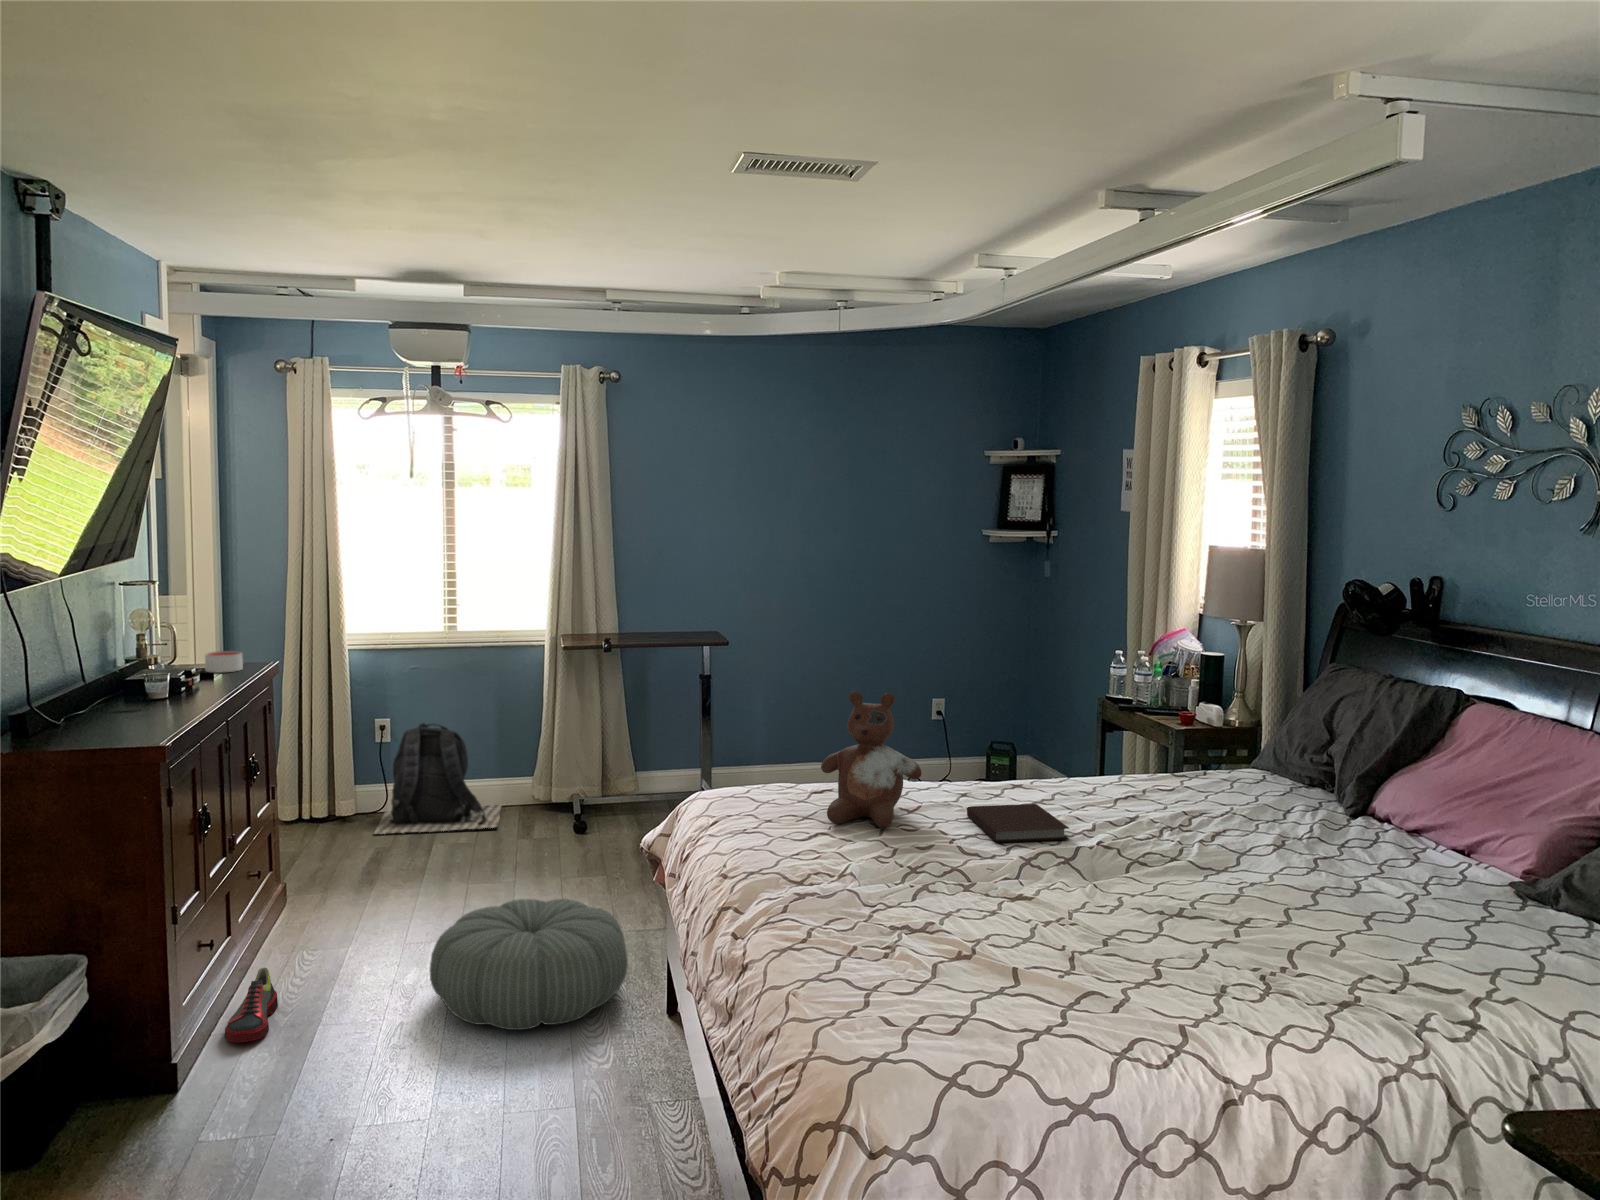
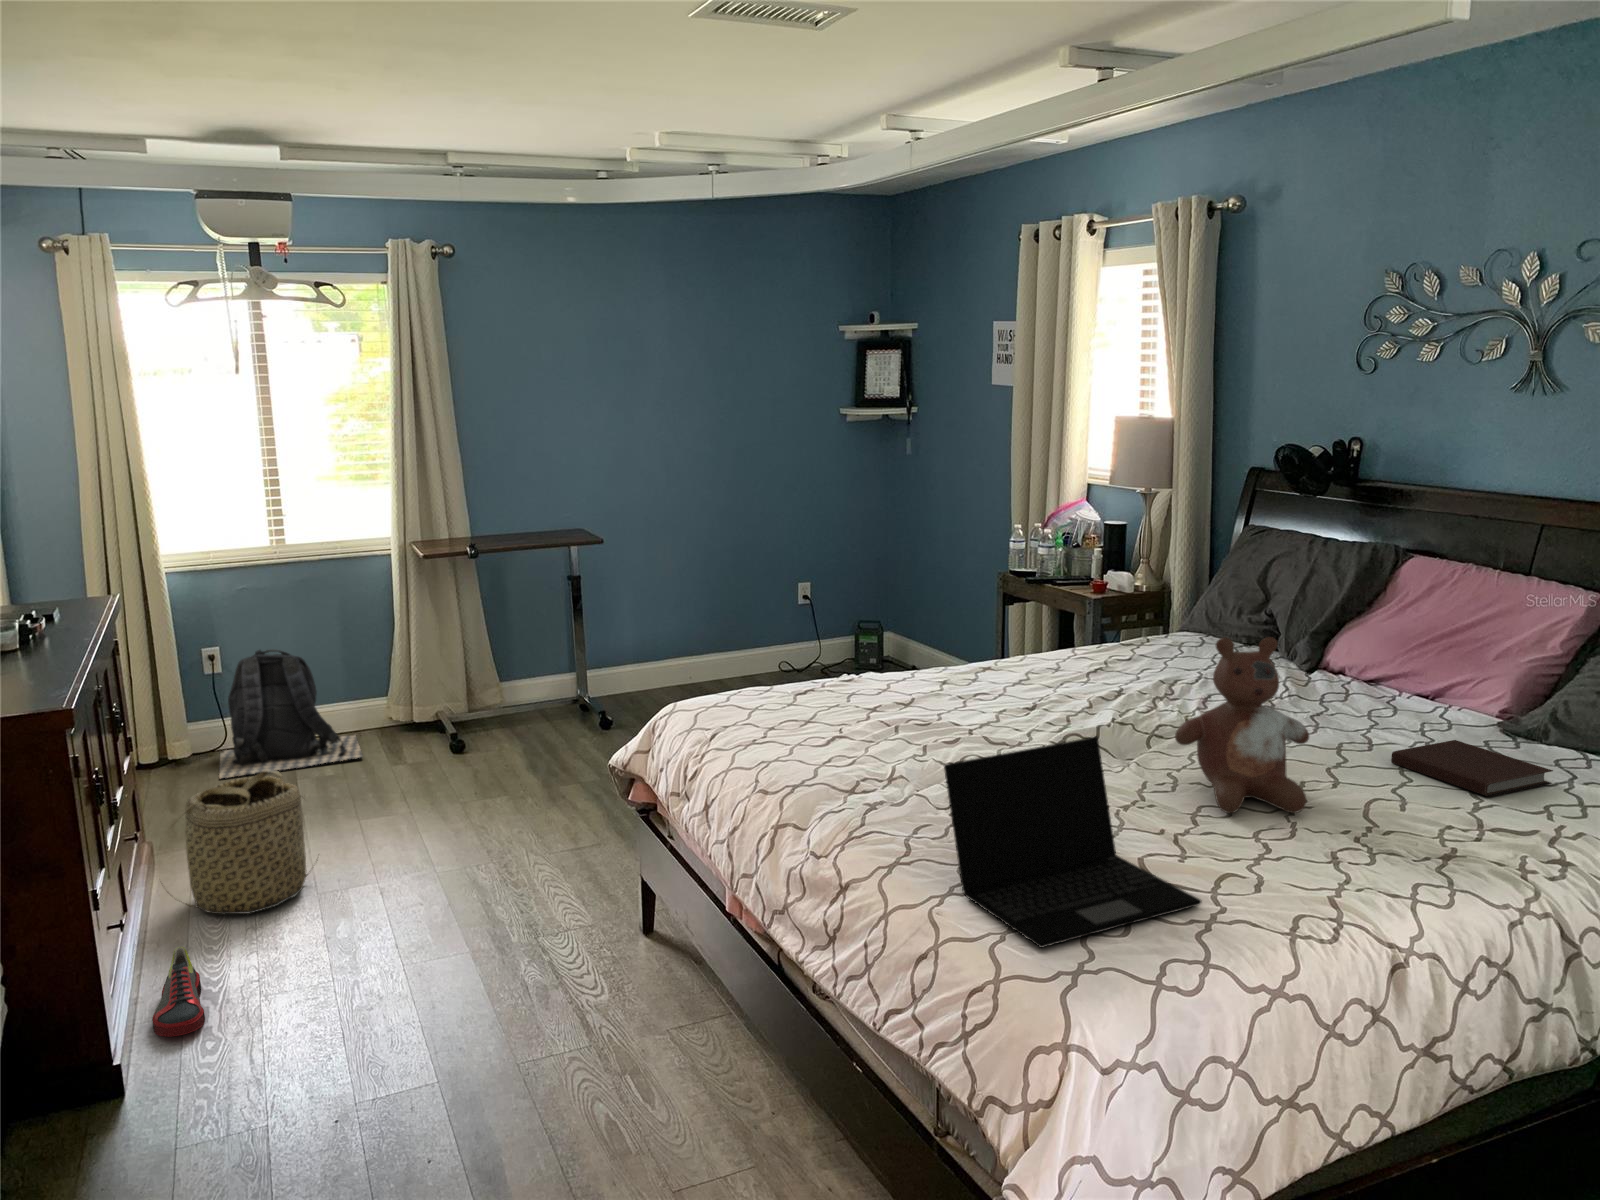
candle: present [205,651,243,673] -> none [31,585,81,612]
stuffed bear: present [821,691,922,827] -> present [1175,637,1309,813]
notebook: present [967,804,1069,842] -> present [1391,740,1553,796]
basket: none [275,825,416,950] -> present [180,771,308,914]
laptop: none [820,845,1047,1035] -> present [944,736,1201,948]
pouf: present [430,899,628,1030] -> none [381,830,600,978]

